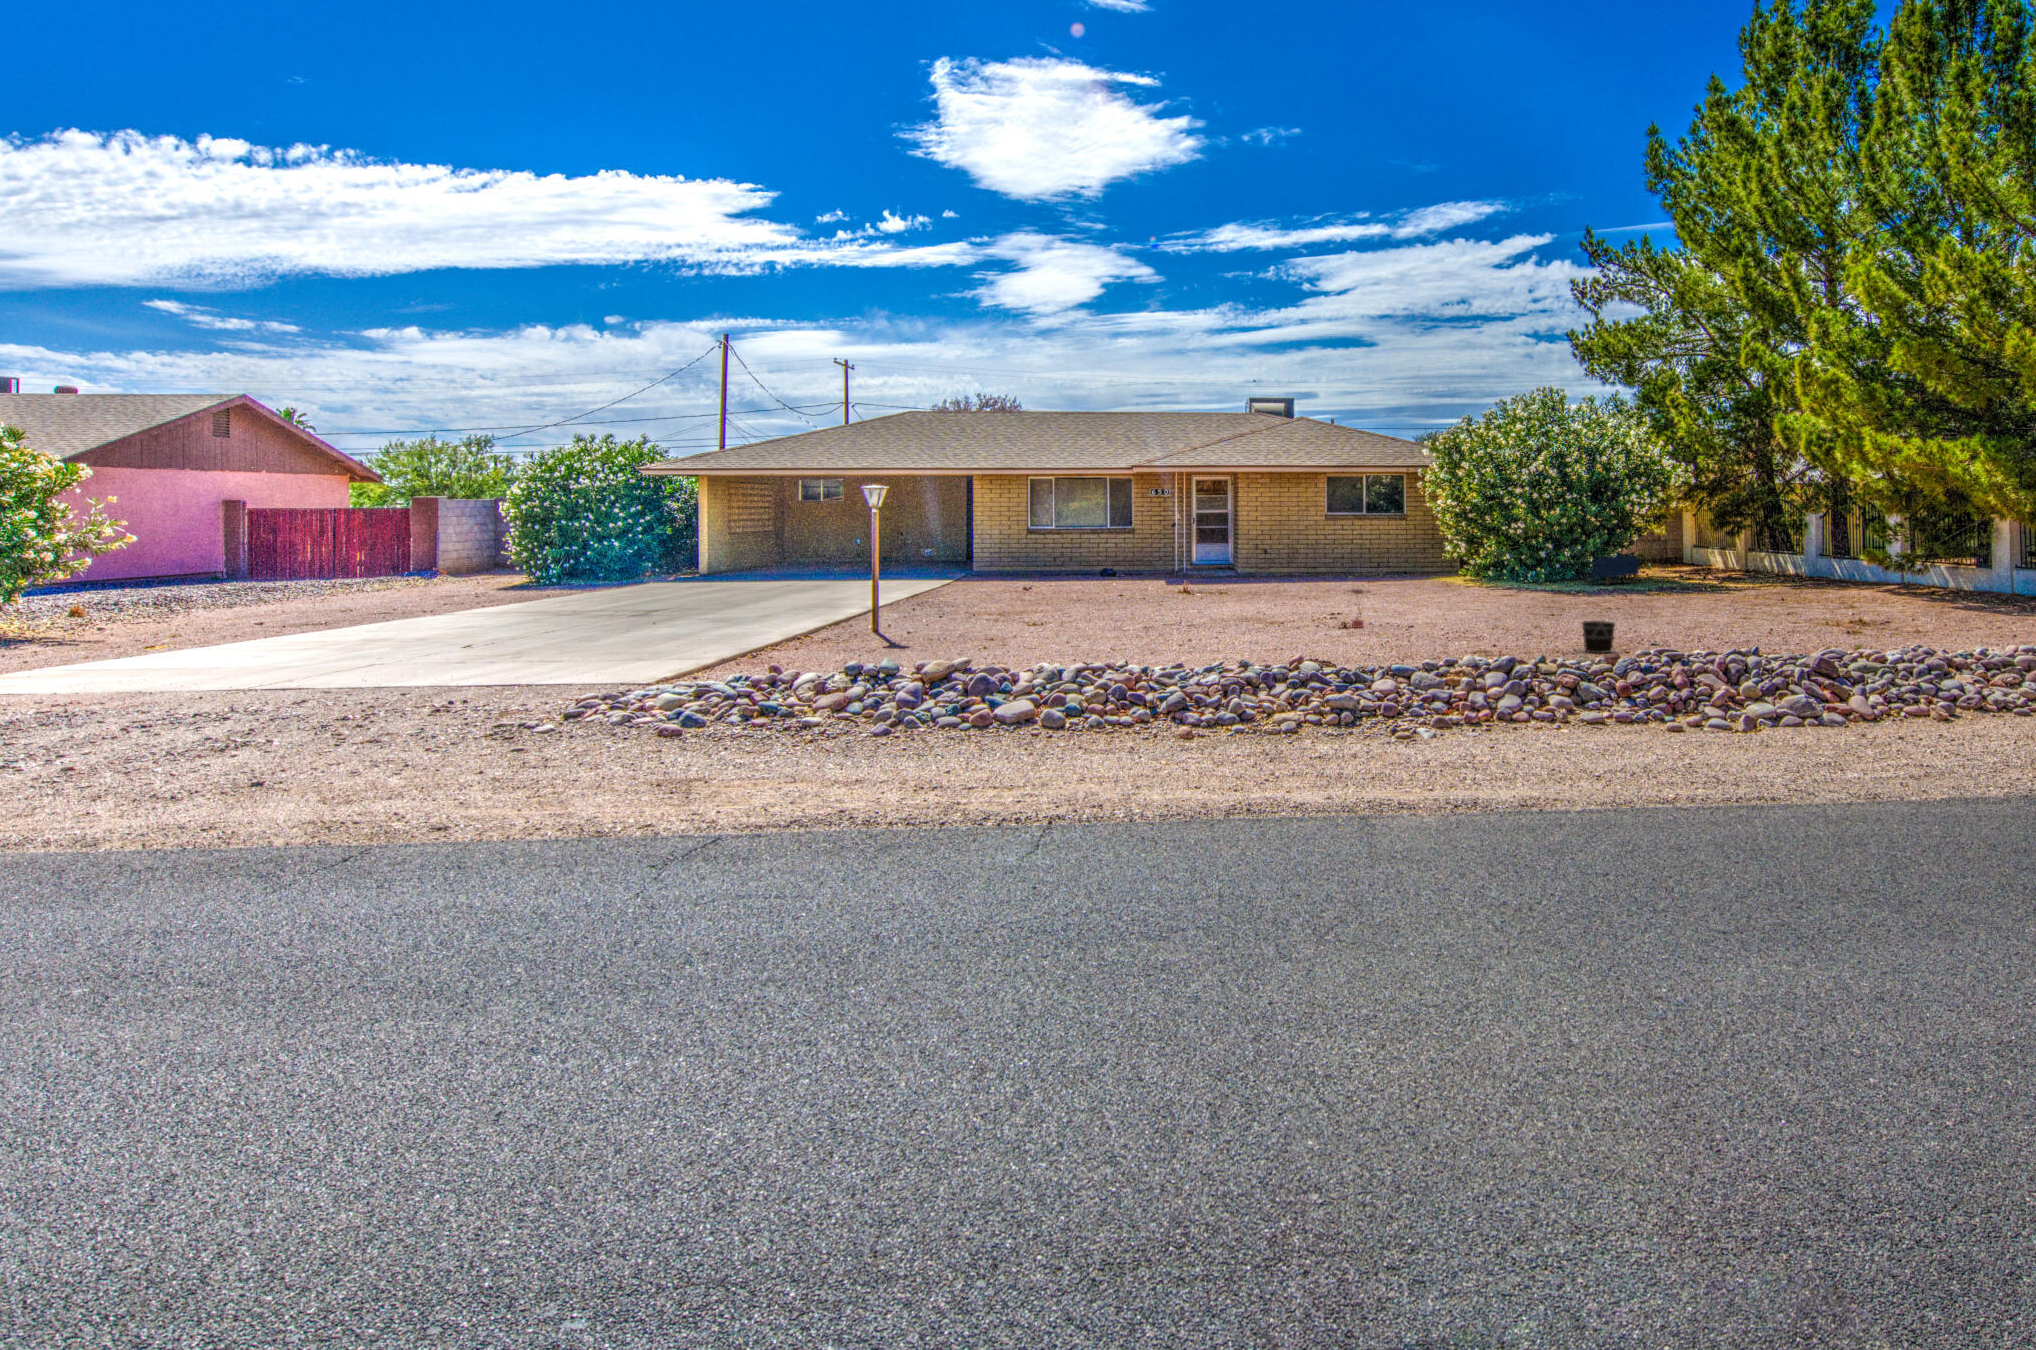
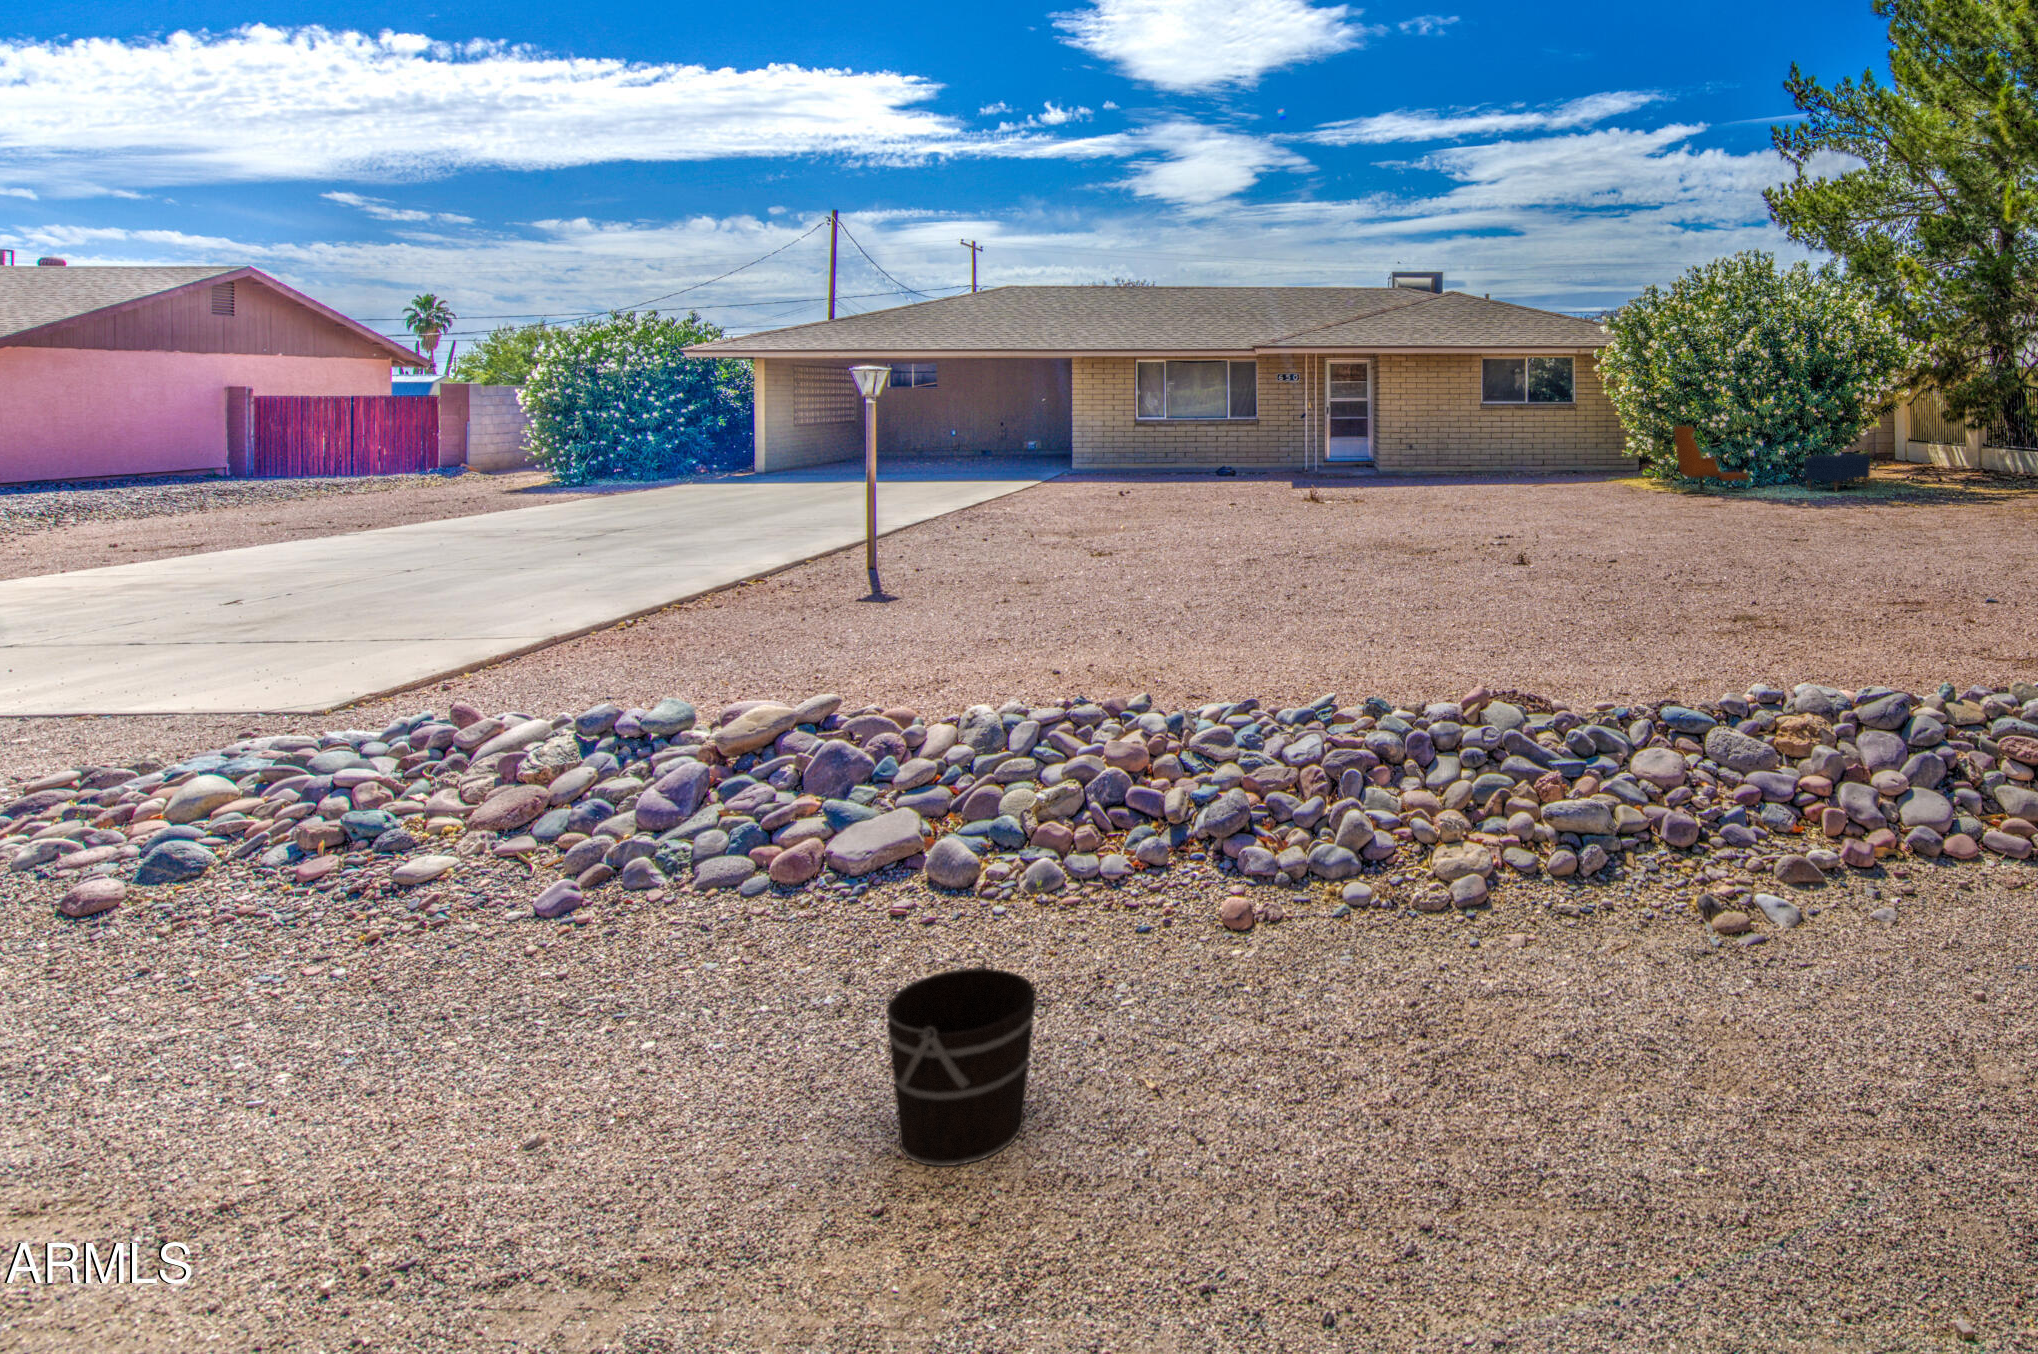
lounge chair: none [1477,533,1539,588] -> present [1673,426,1749,492]
potted plant: present [1344,589,1369,628] -> none [1524,514,1566,570]
bucket: present [1582,621,1615,653] -> present [886,962,1036,1166]

